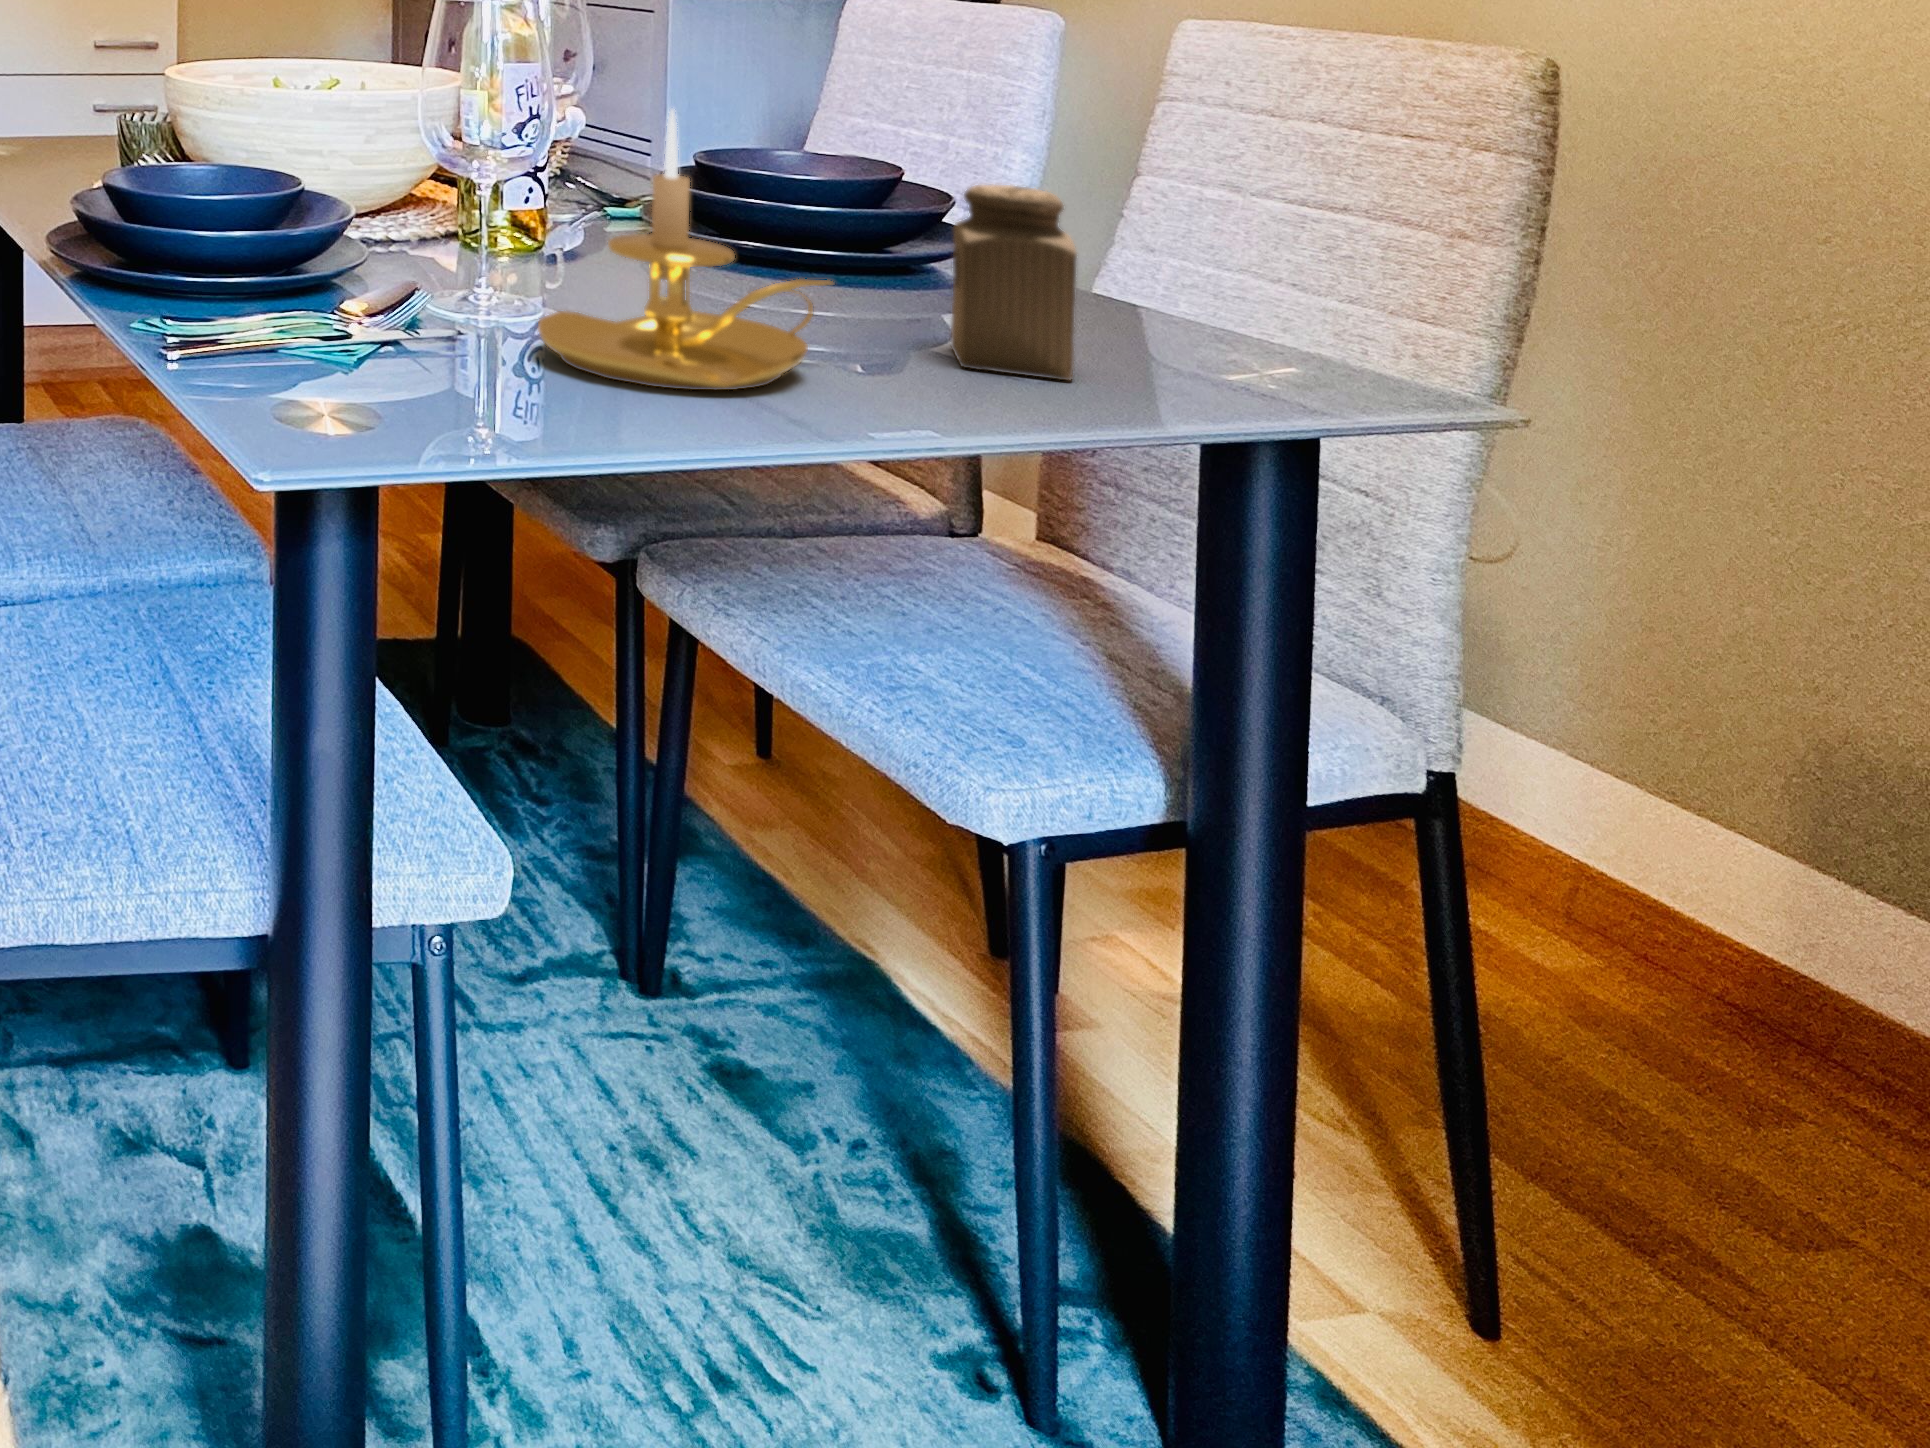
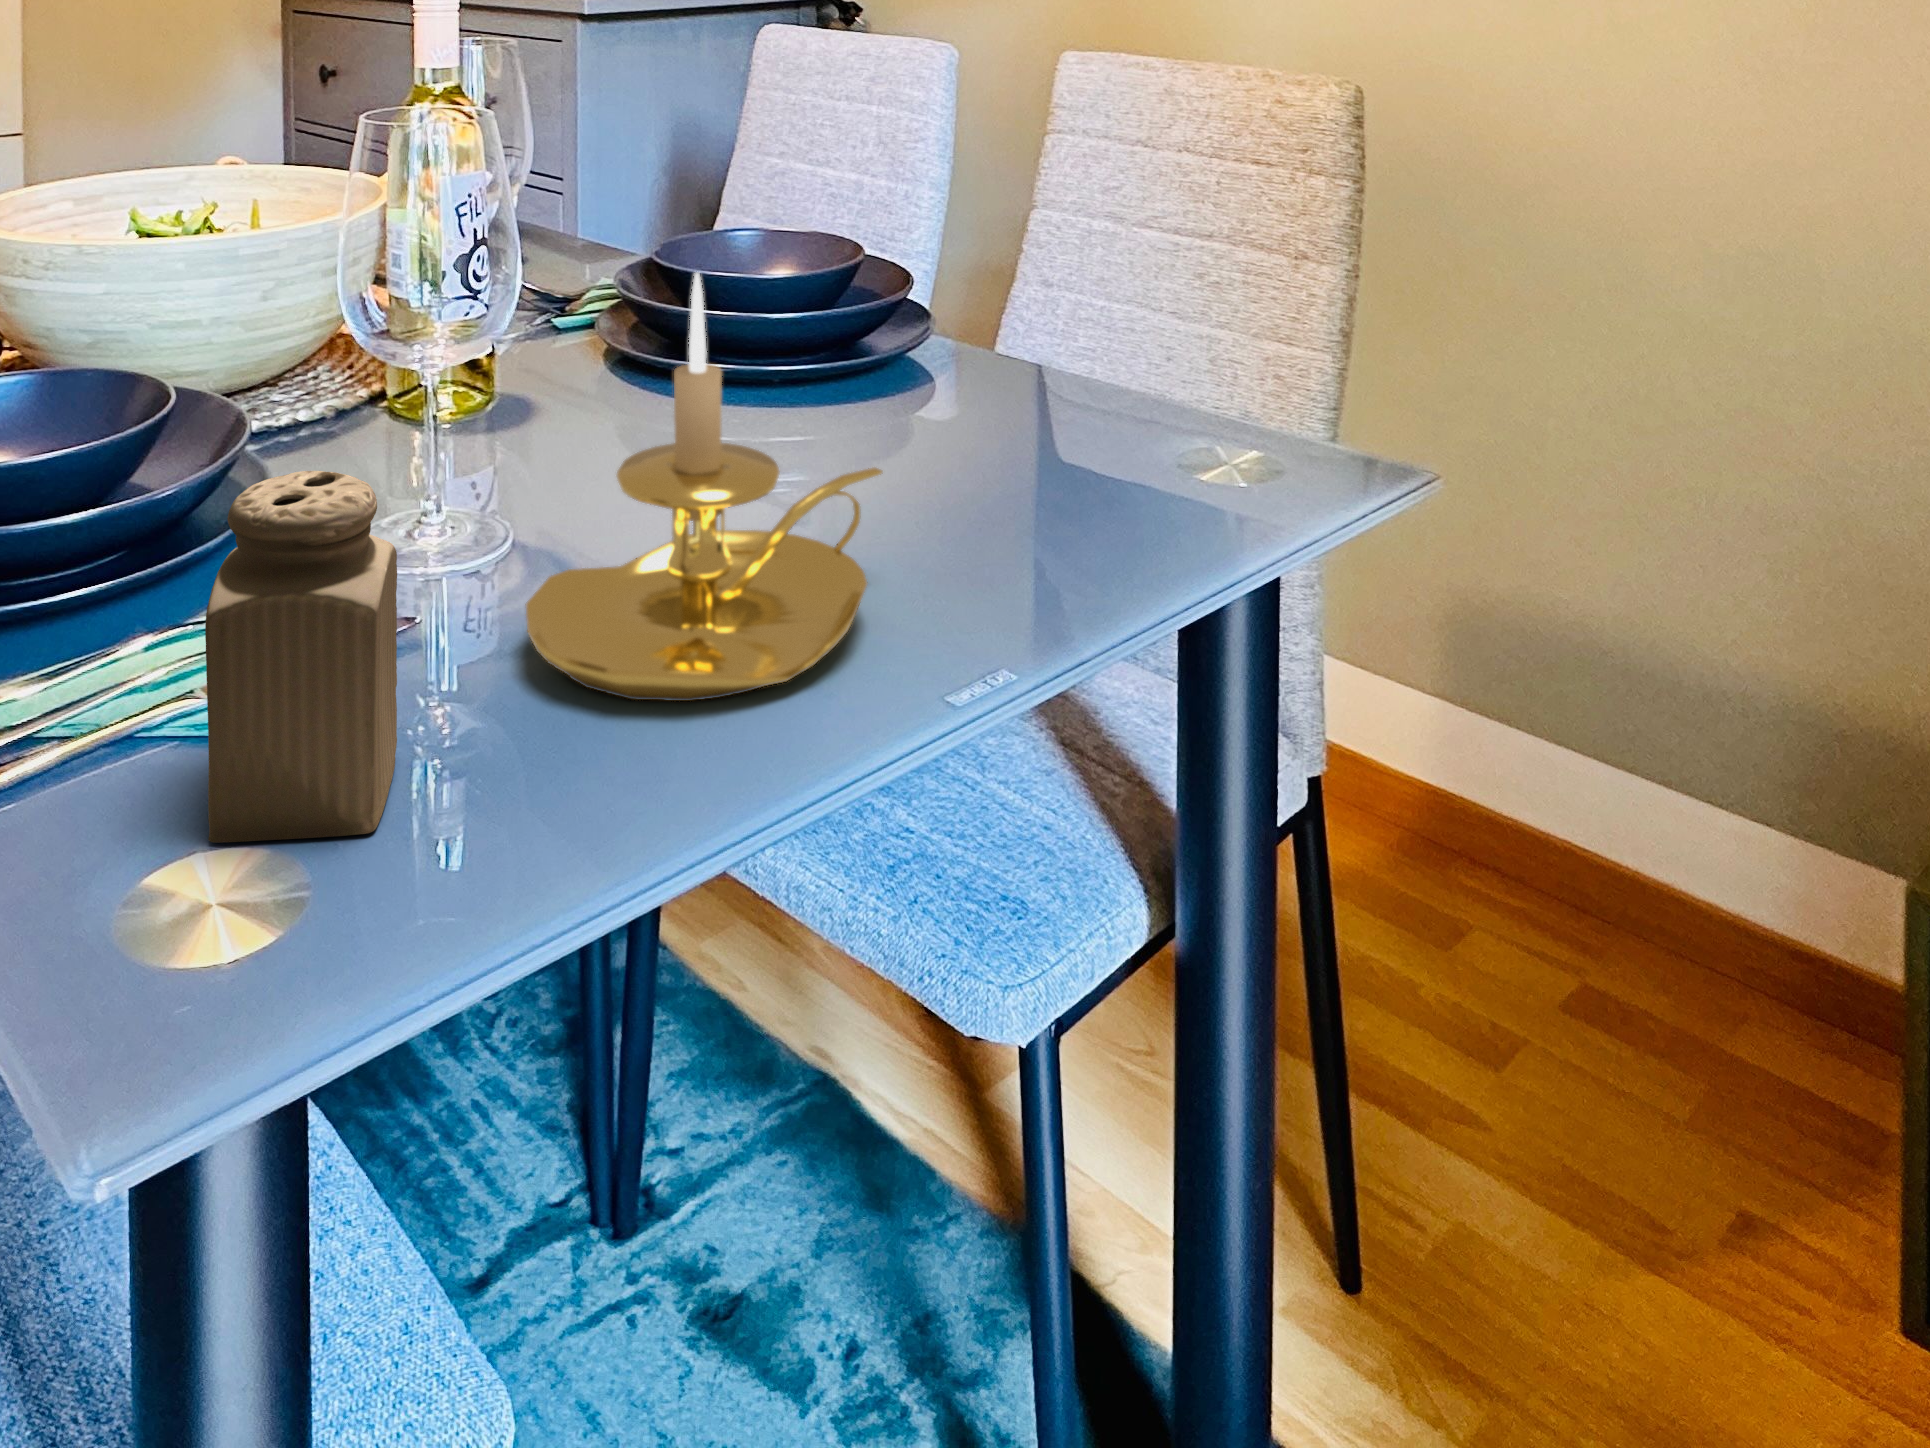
salt shaker: present [951,184,1077,380] -> present [205,471,397,843]

